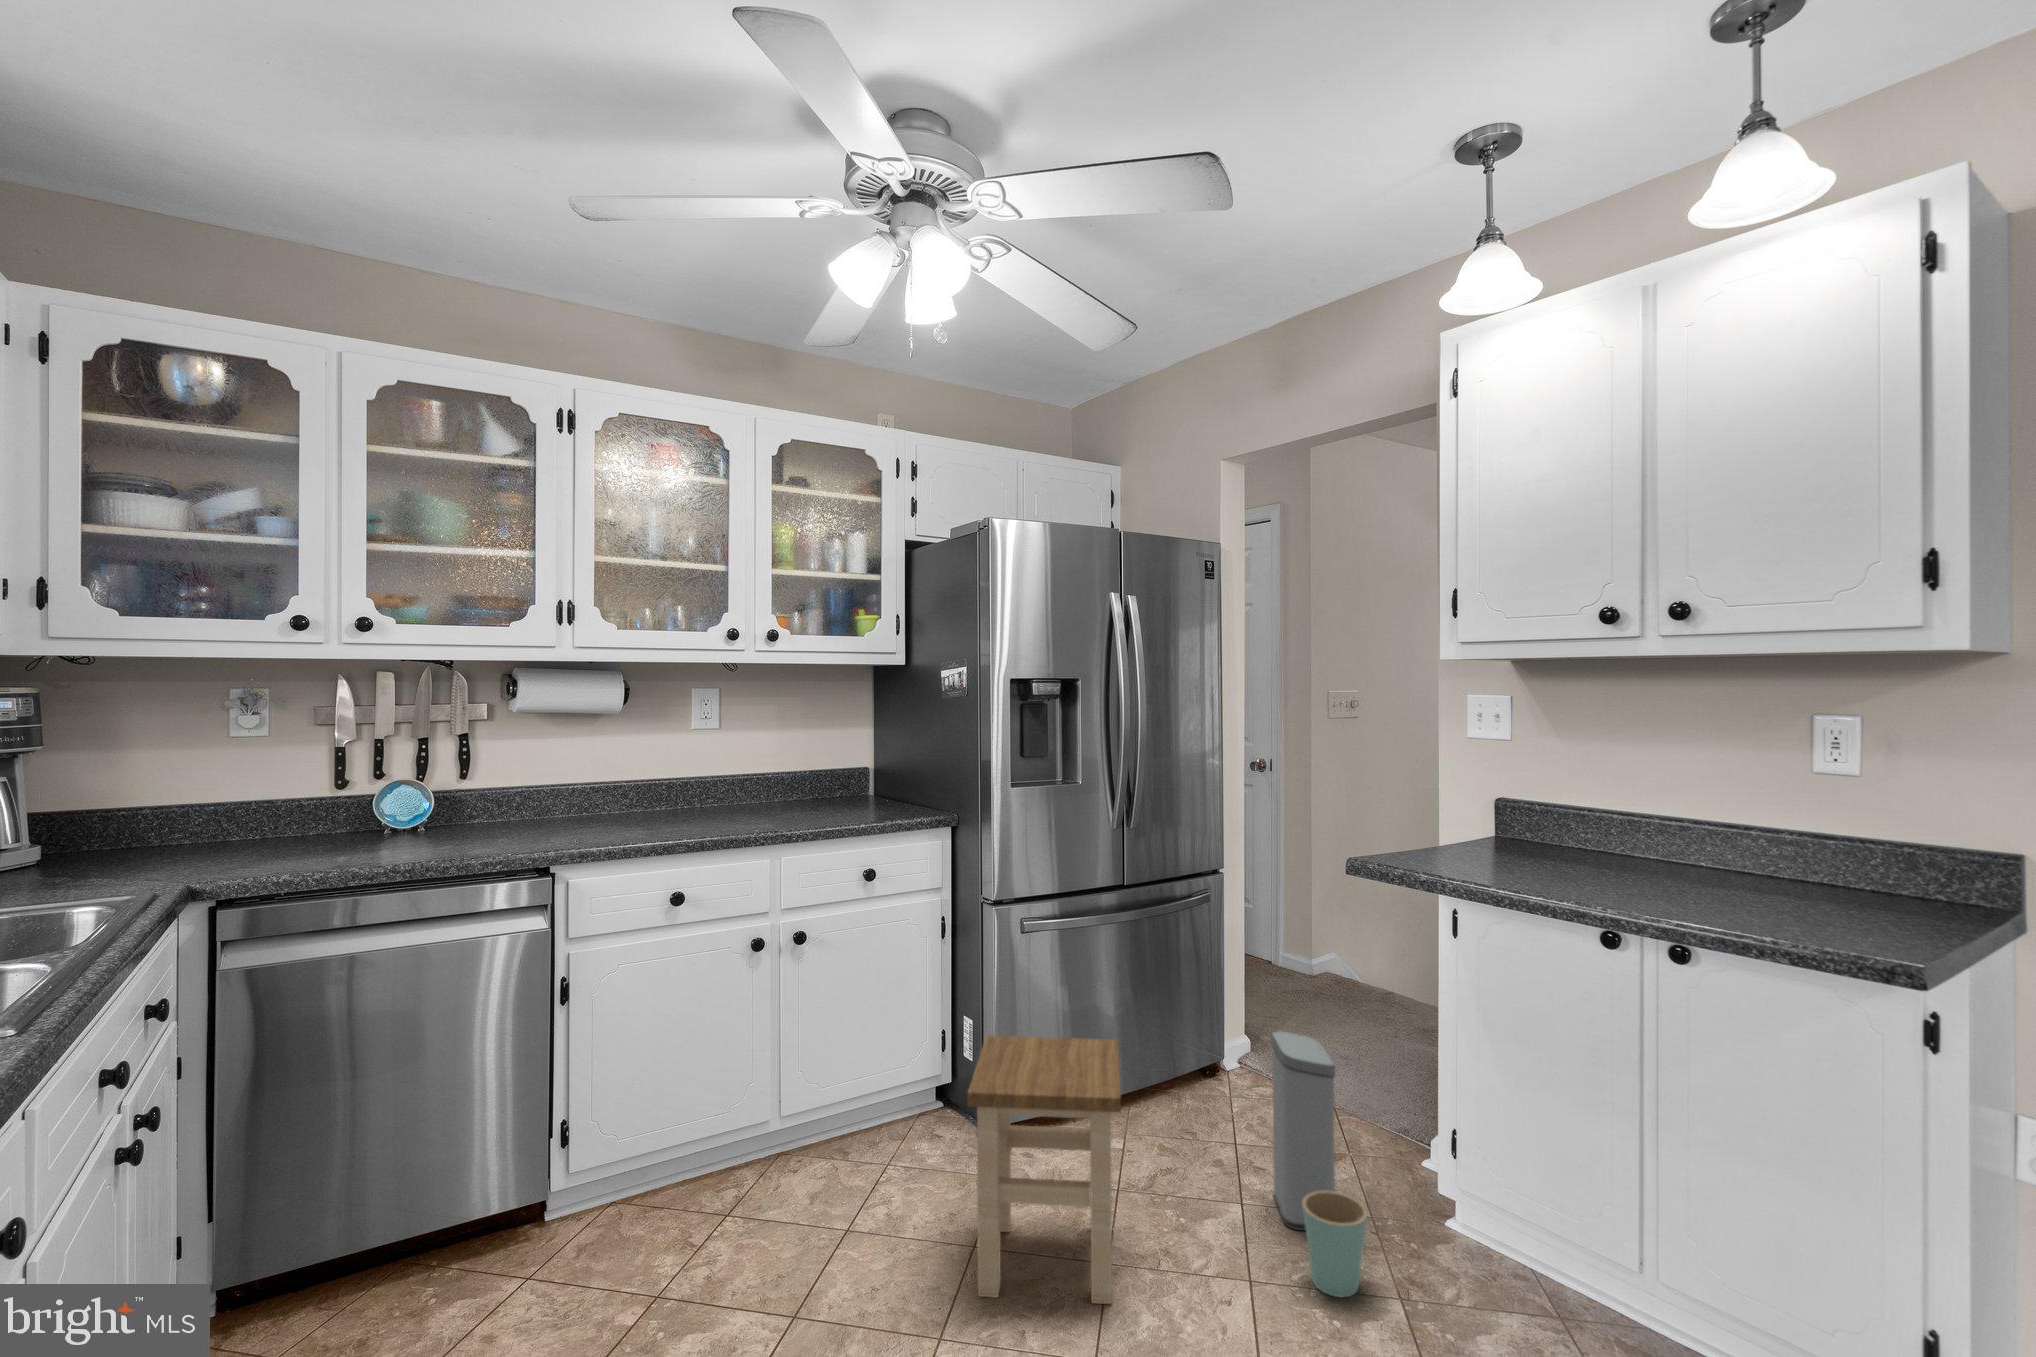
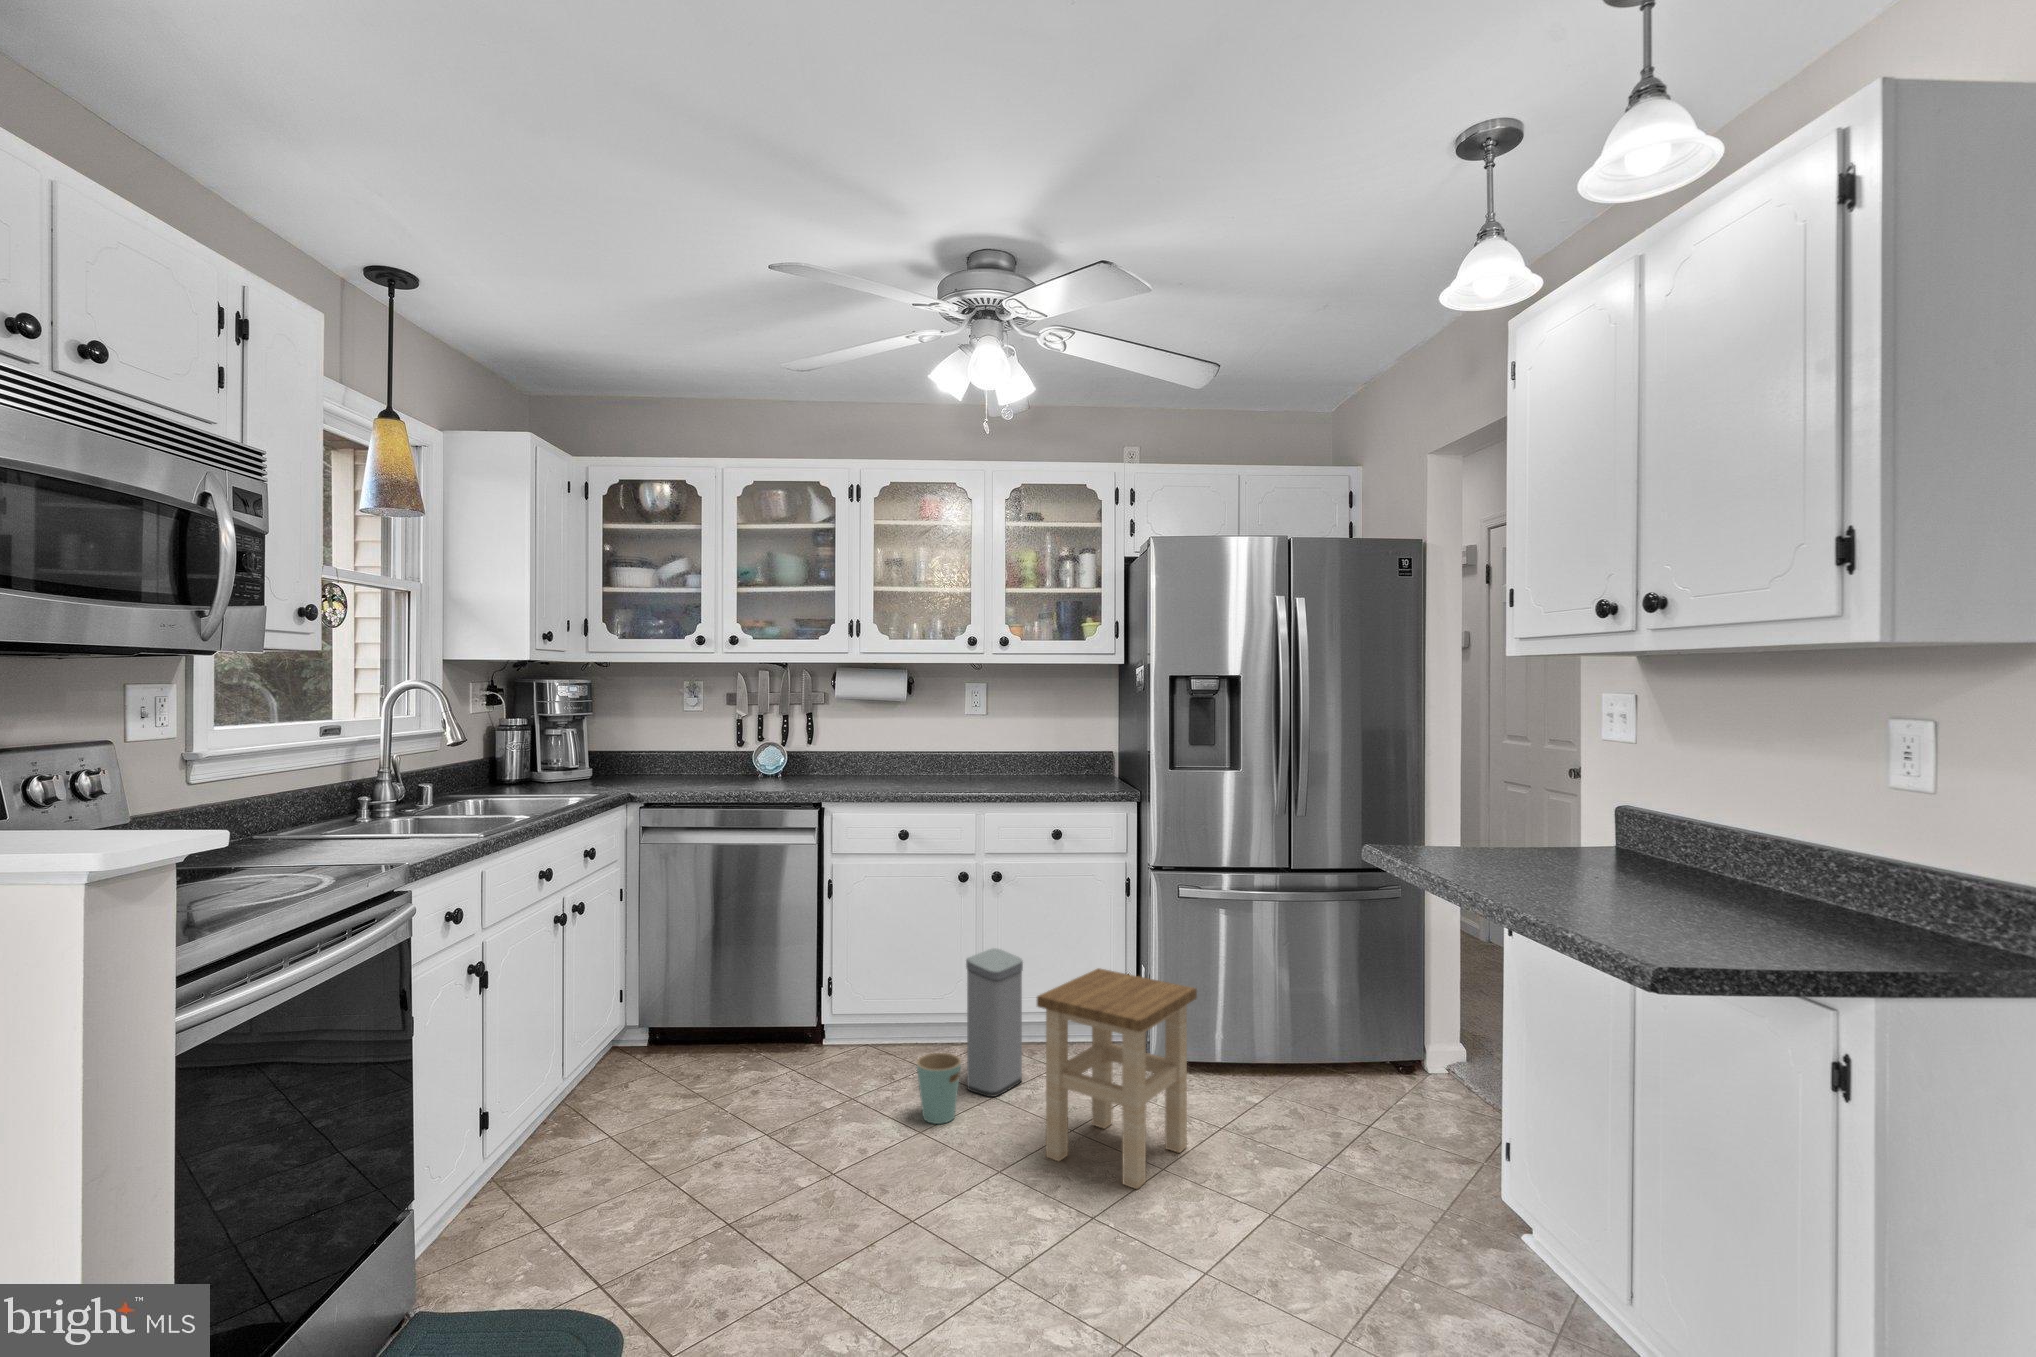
trash can: present [1271,1031,1367,1297] -> present [916,948,1023,1124]

